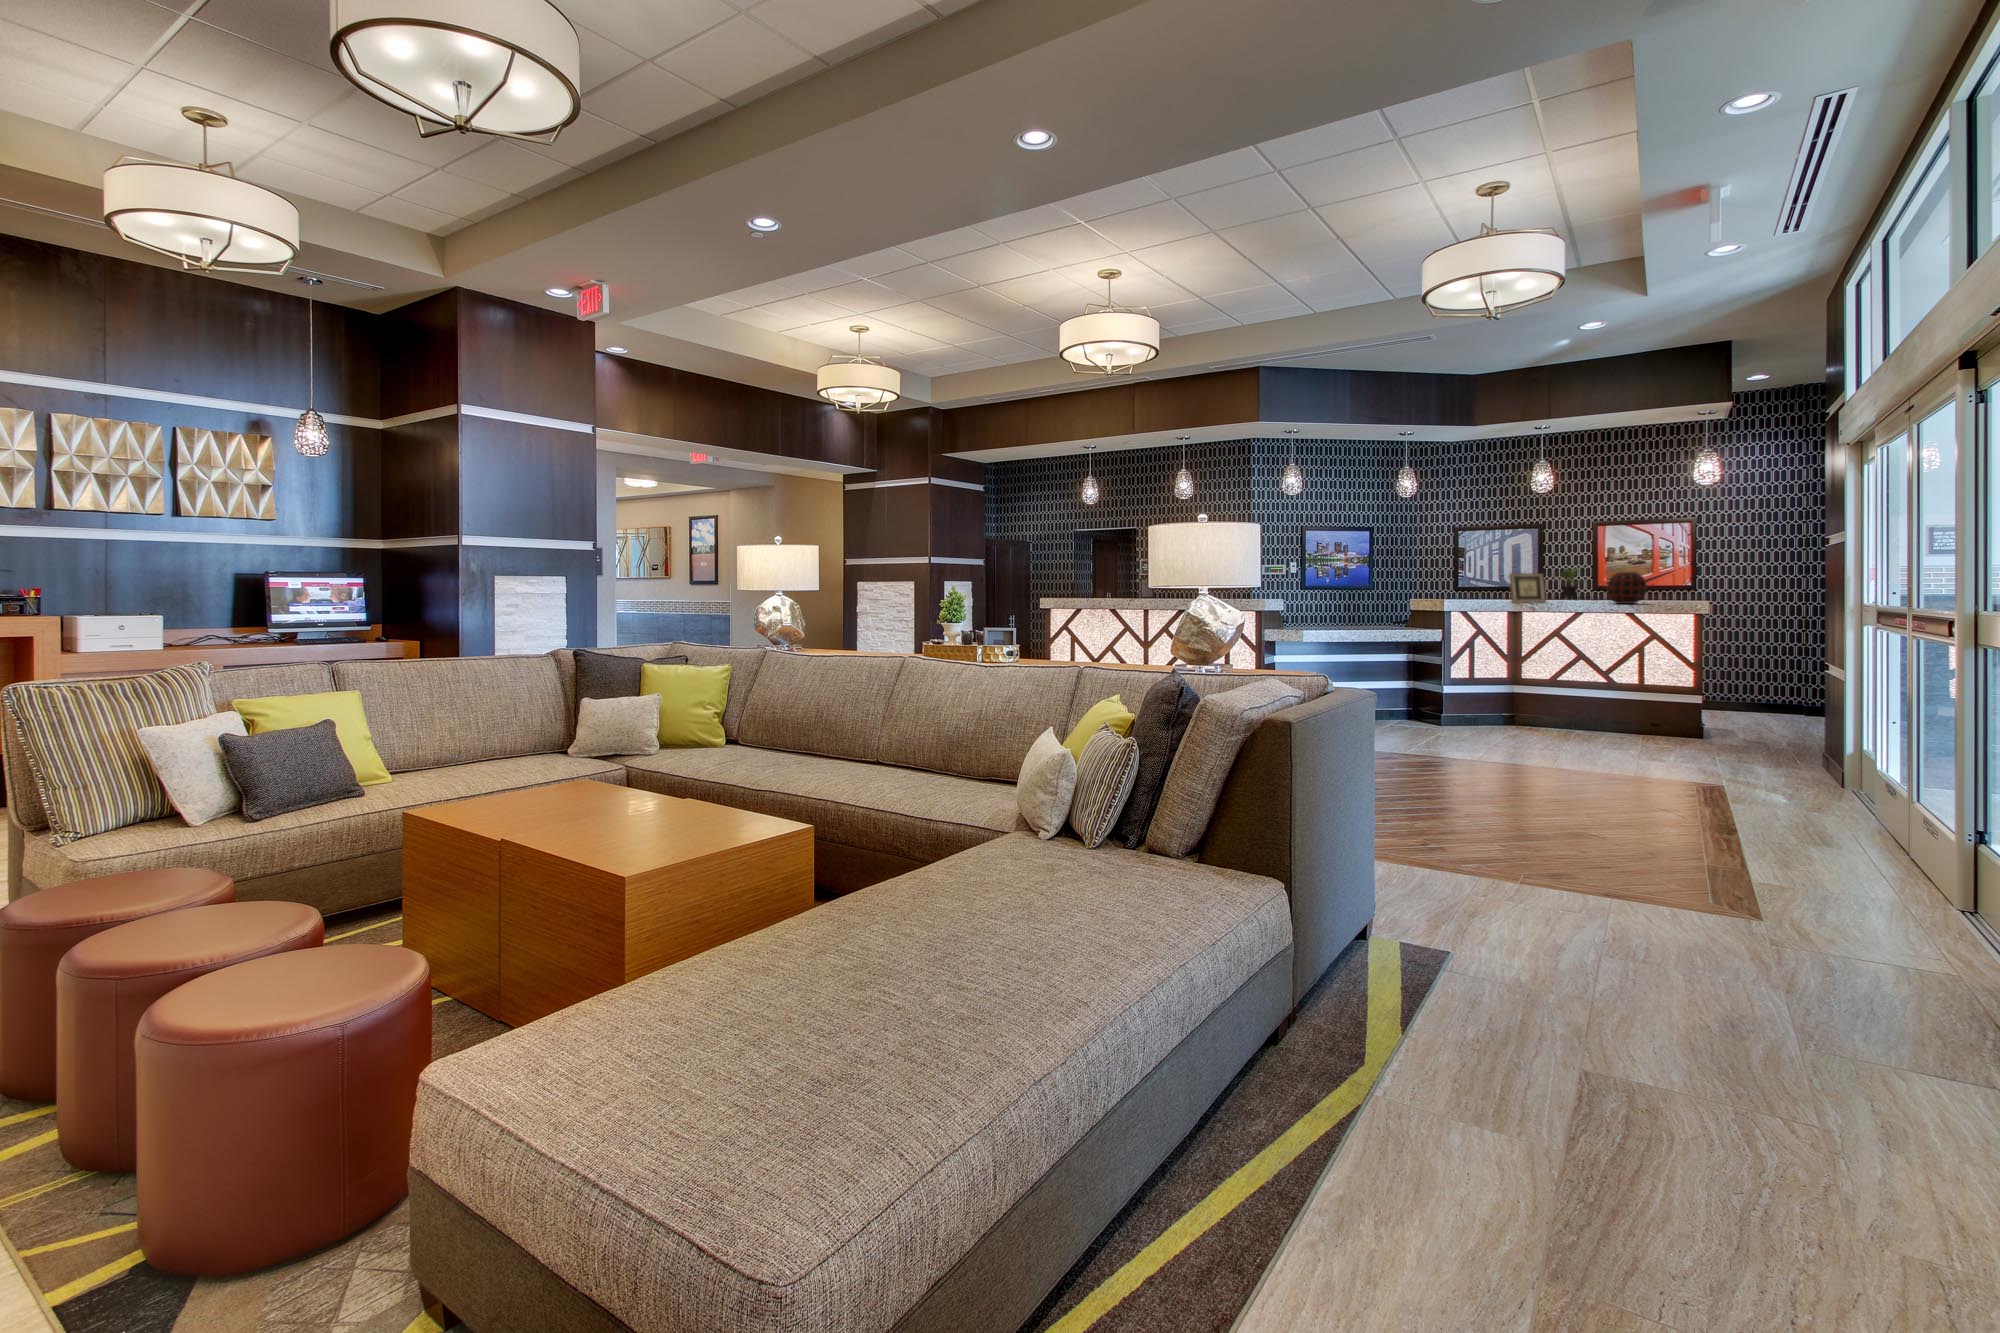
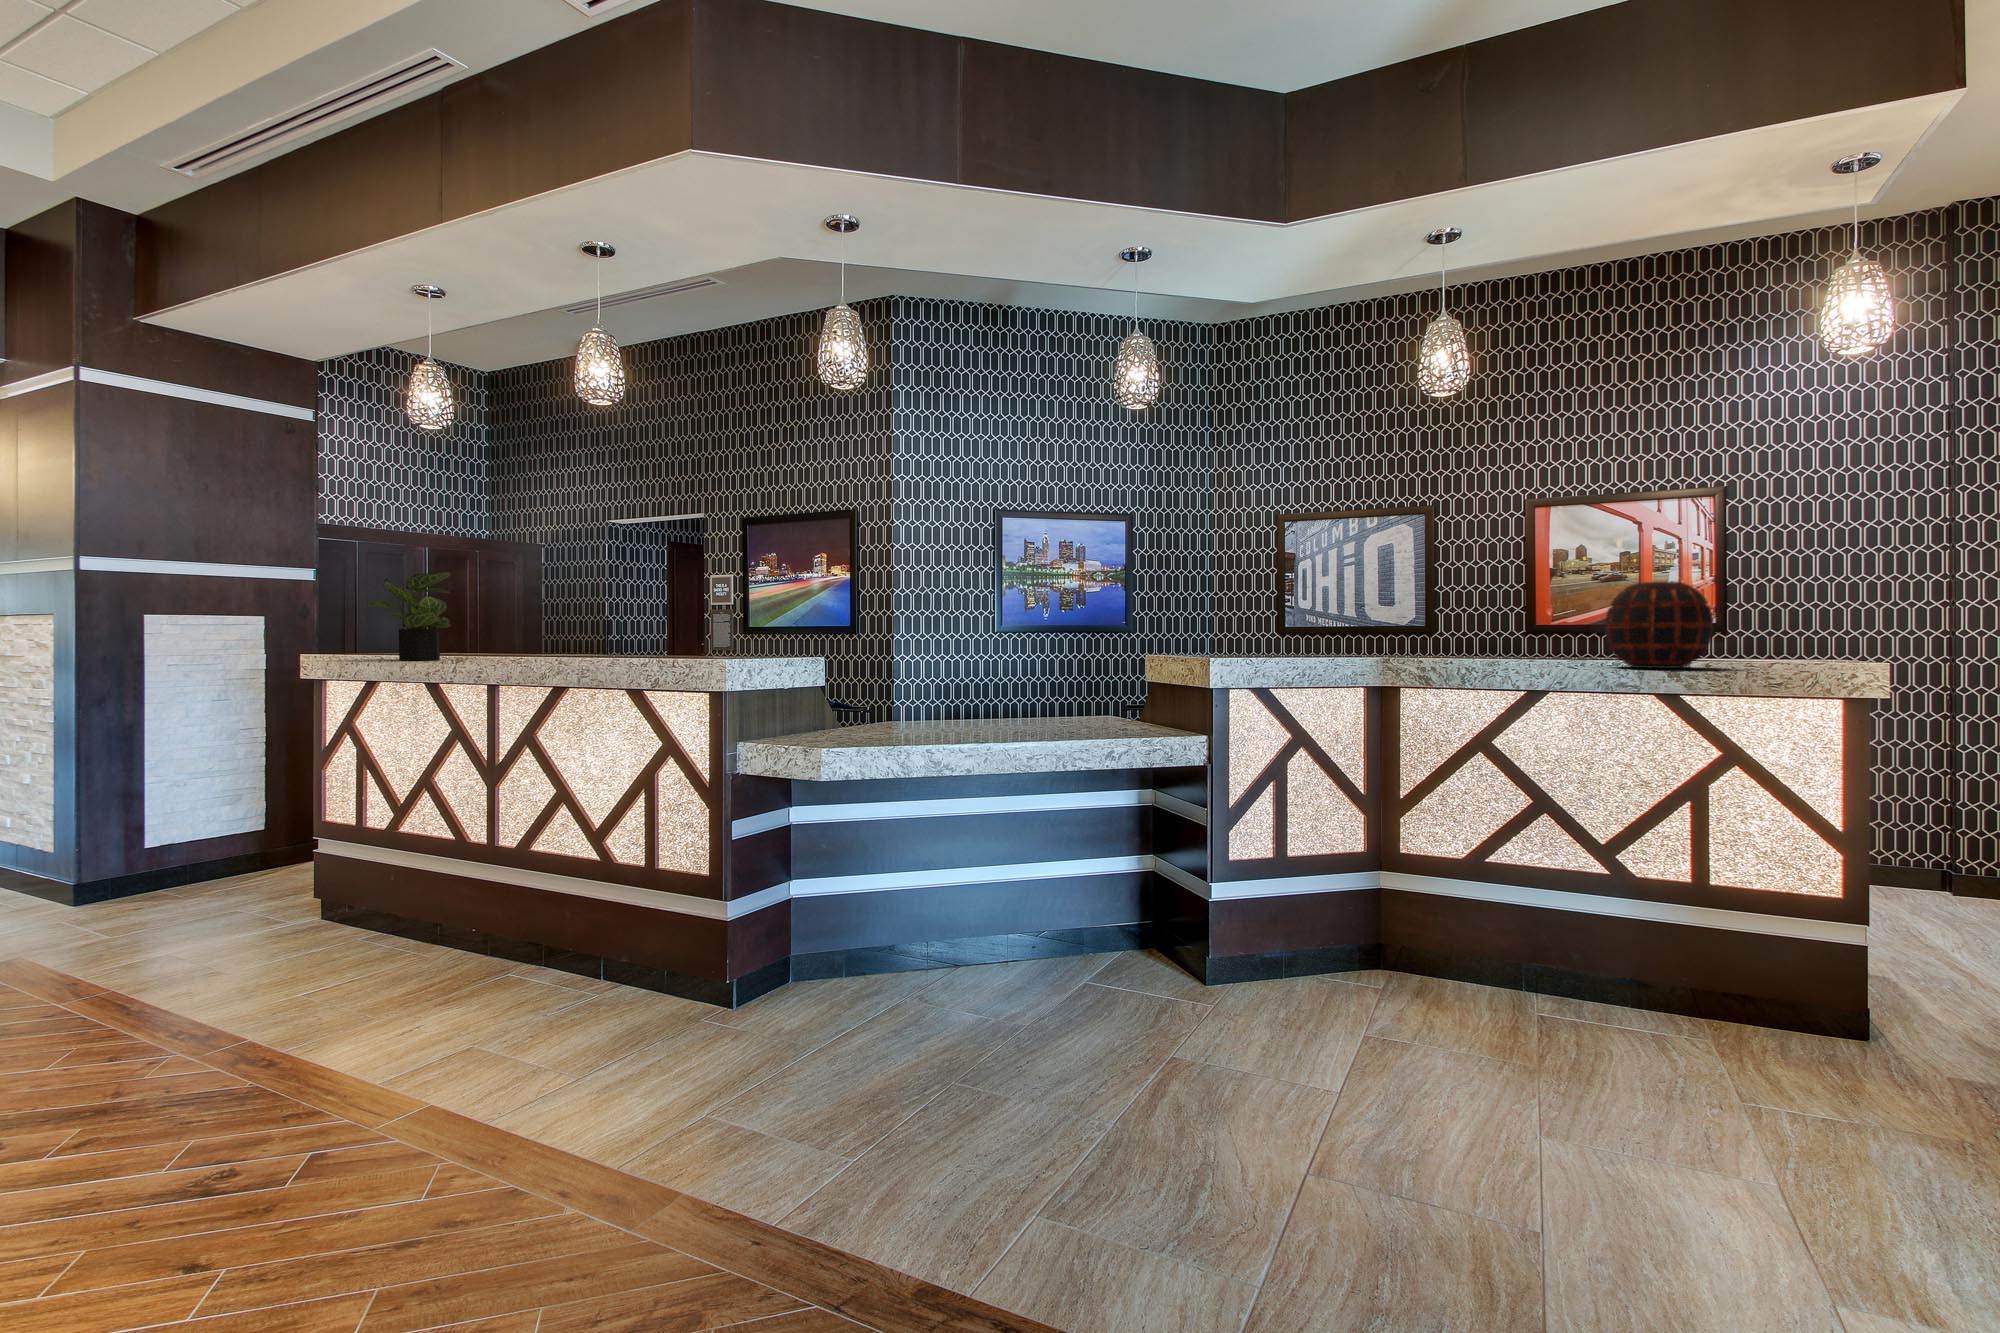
potted plant: present [1561,569,1582,597] -> present [365,571,452,660]
picture frame: present [1509,573,1546,603] -> none [1363,589,1454,664]

